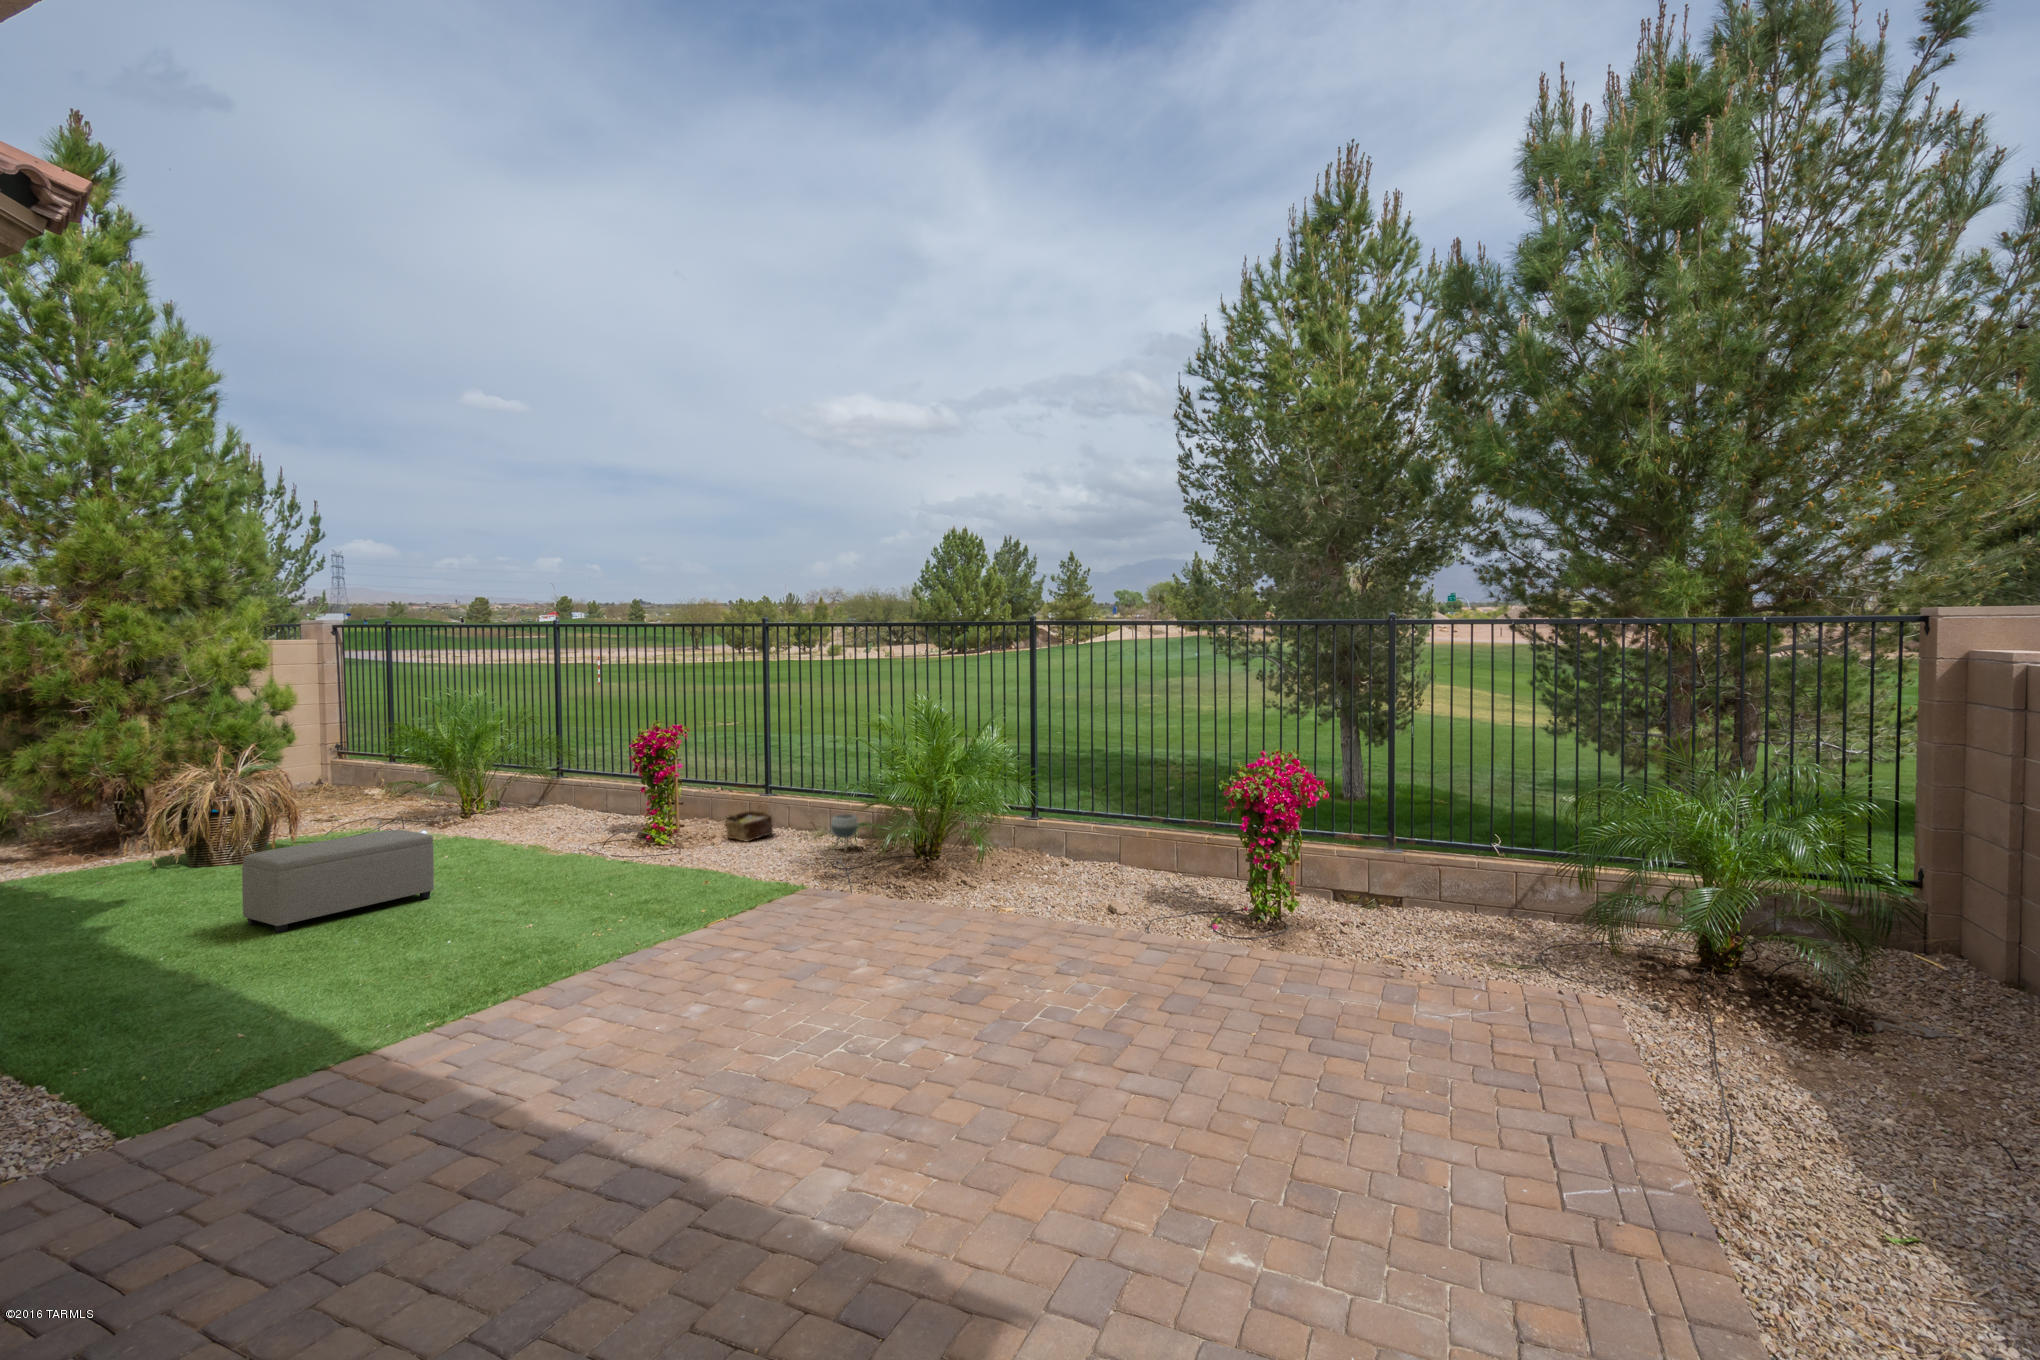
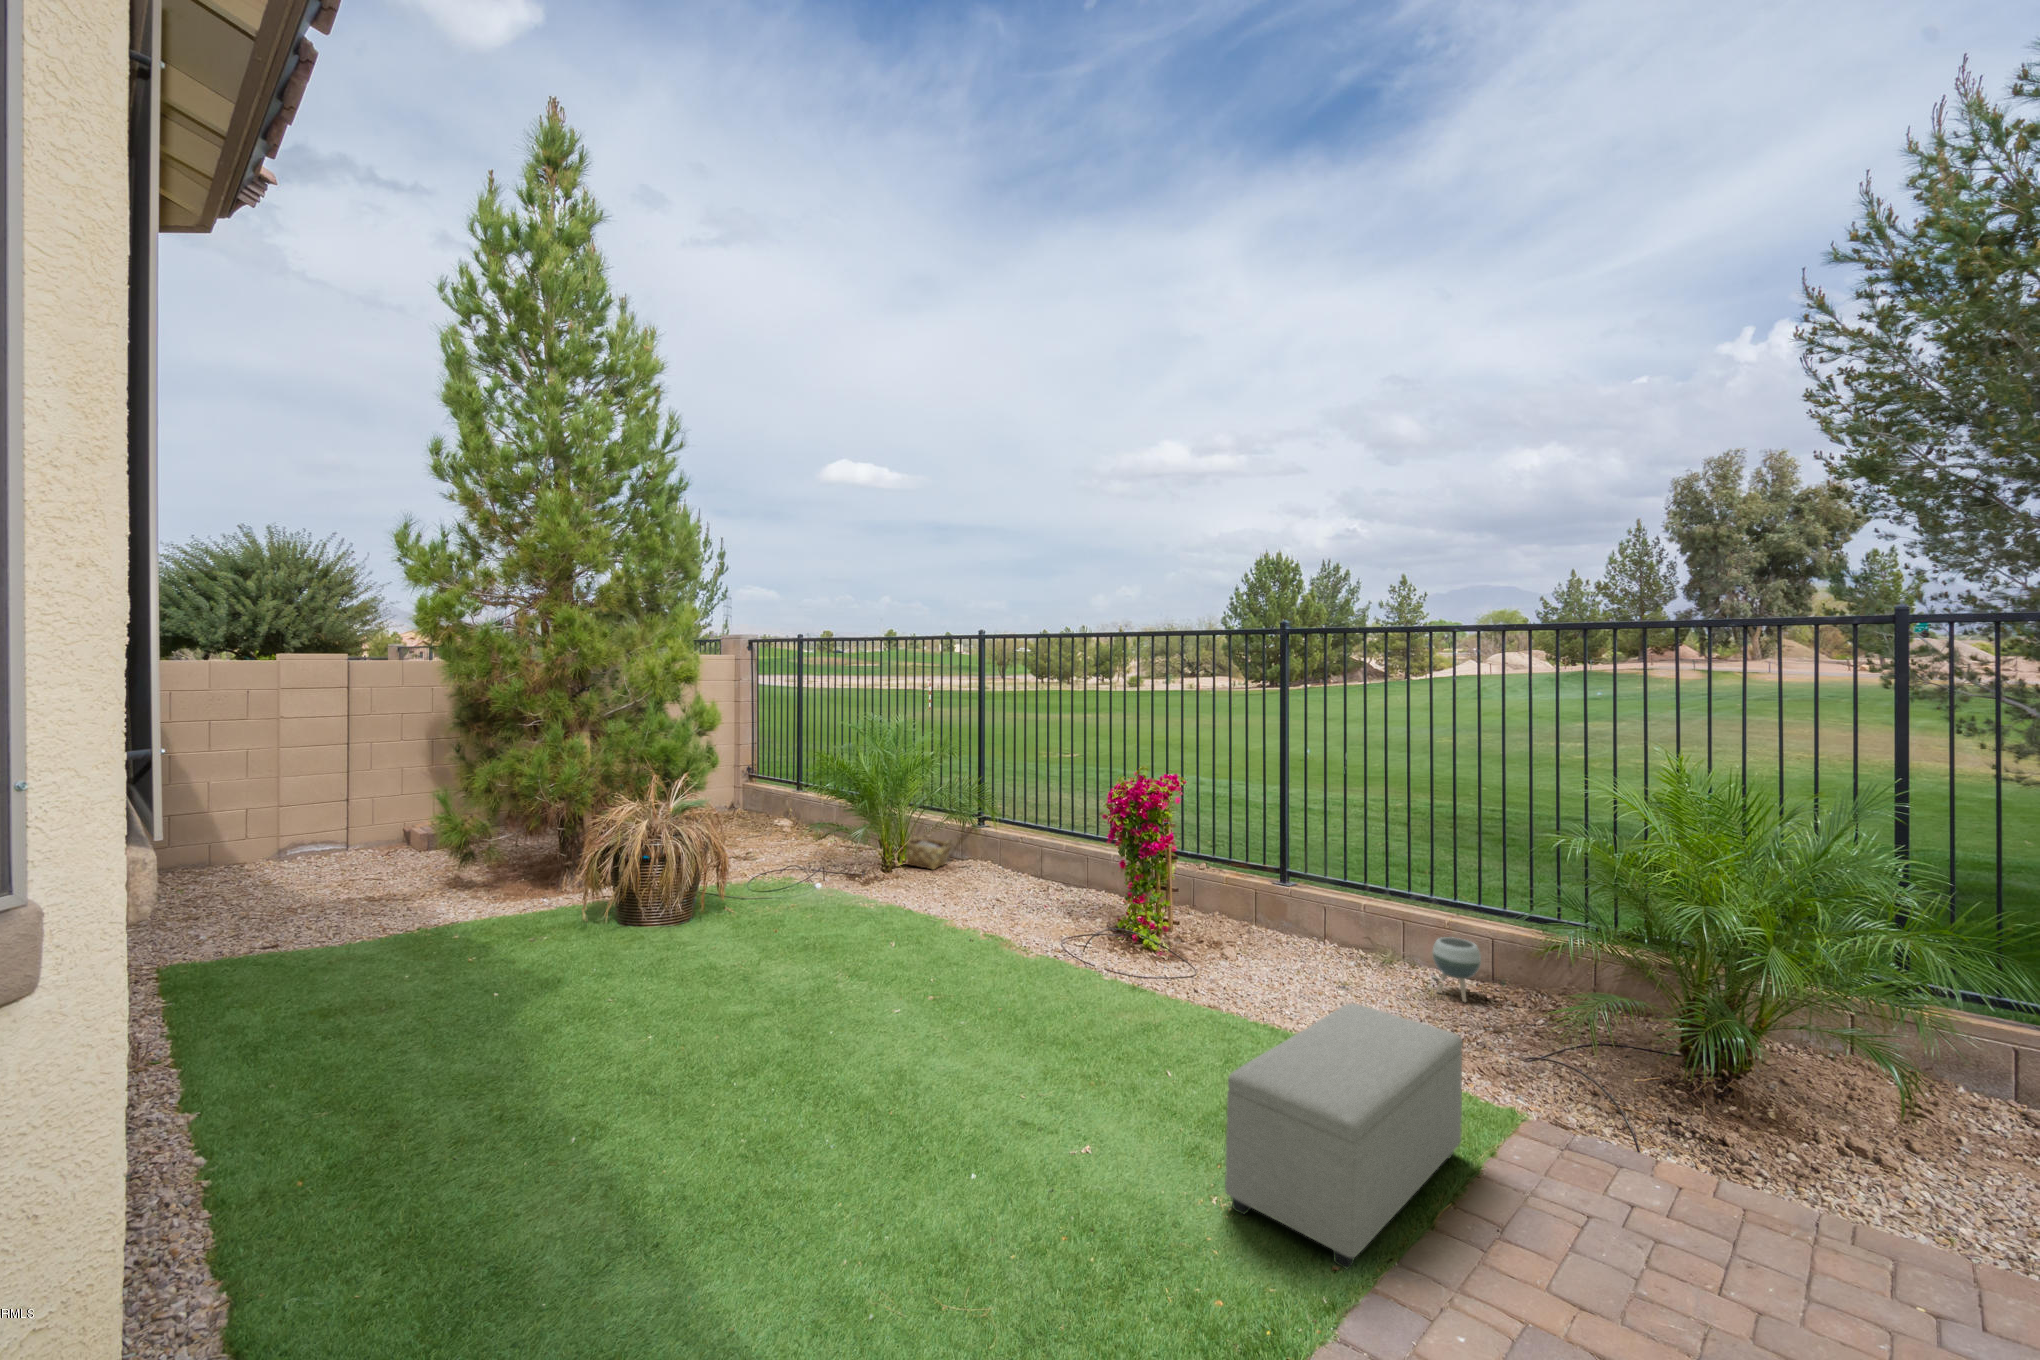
woven basket: present [724,807,773,842] -> present [907,829,951,870]
ottoman: present [242,830,434,933] -> present [1225,1003,1463,1269]

